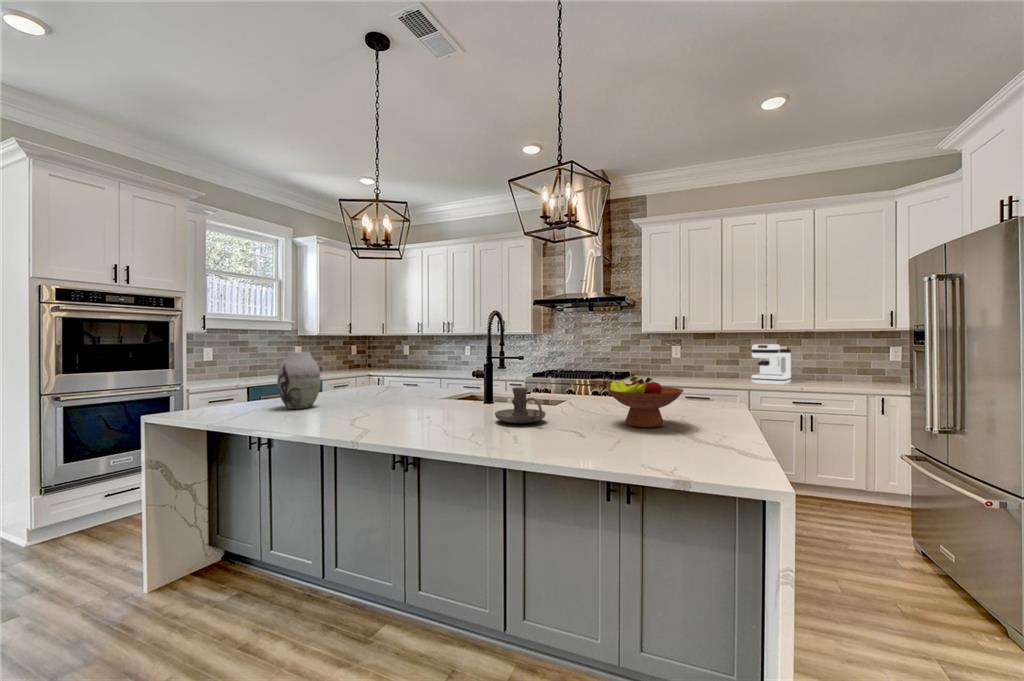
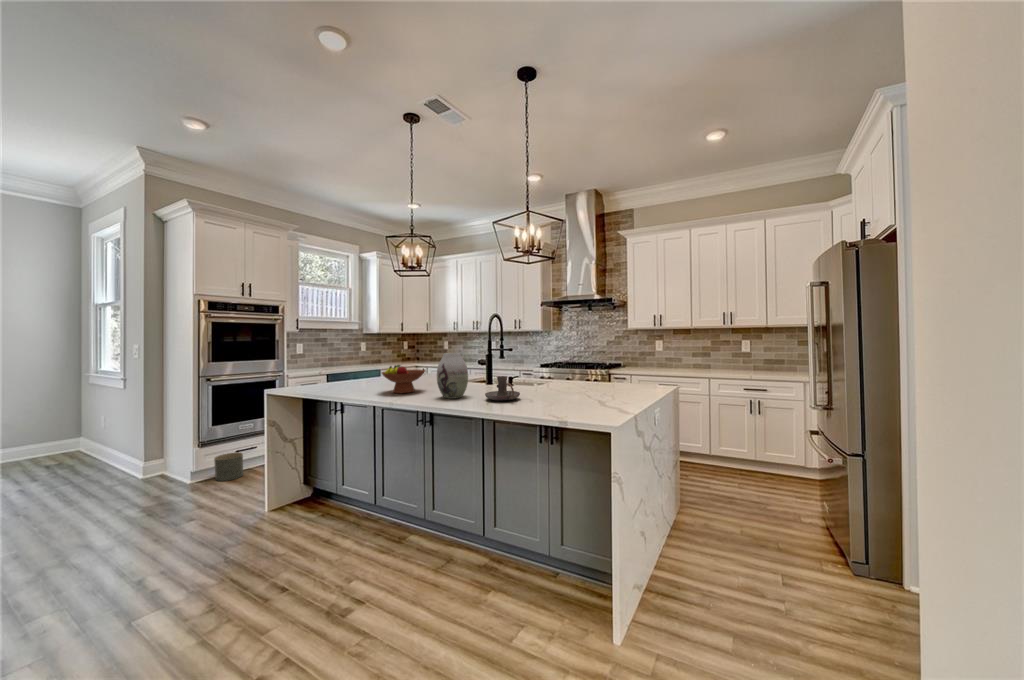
coffee maker: present [751,344,791,385] -> none [714,338,748,372]
vase: present [277,352,320,409] -> present [437,353,468,399]
fruit bowl: present [607,377,684,427] -> present [382,365,425,393]
planter: none [69,500,116,544] -> present [214,452,243,481]

